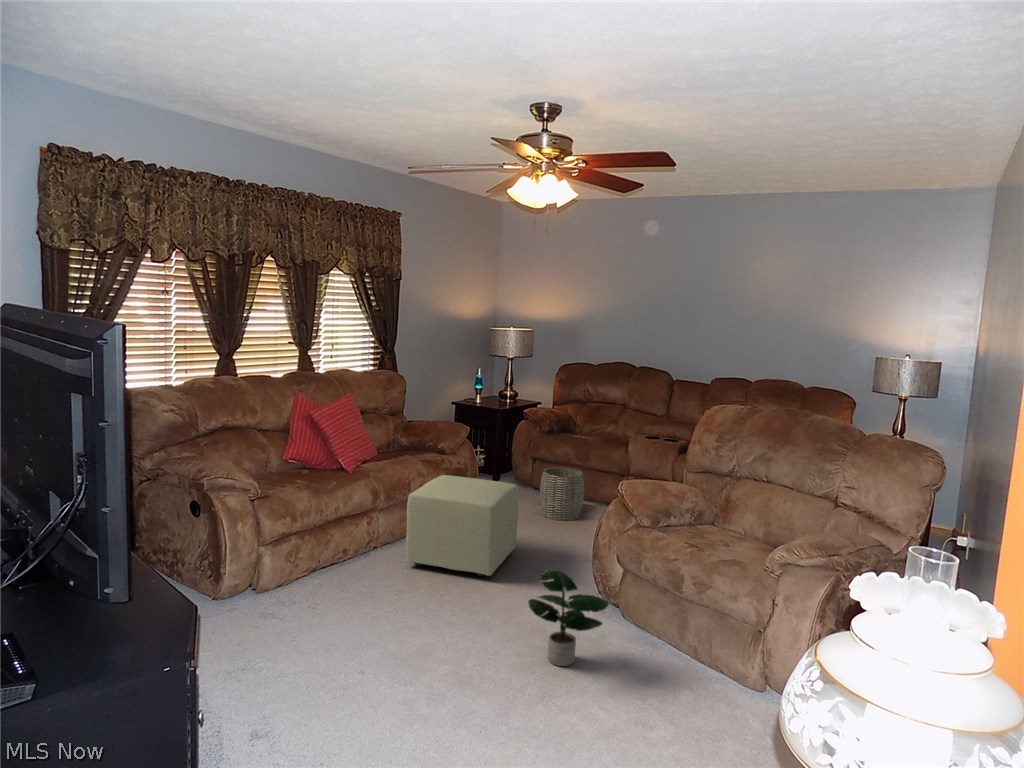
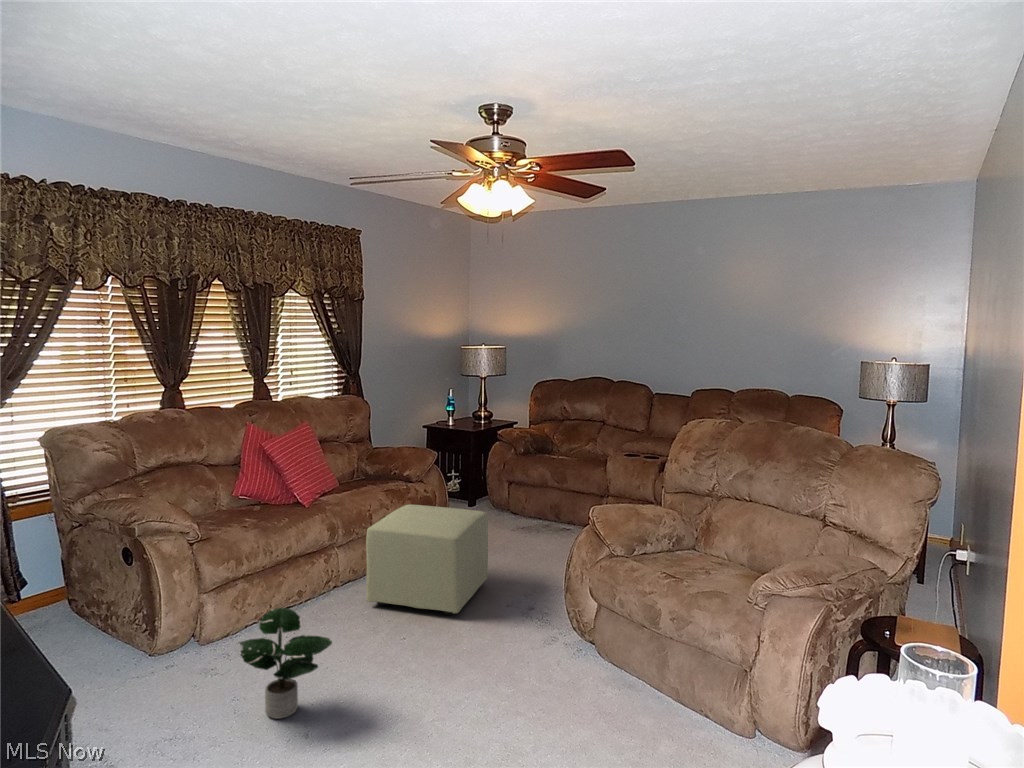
woven basket: present [540,467,584,521] -> none [515,490,560,546]
potted plant: present [528,569,609,666] -> present [239,608,332,719]

